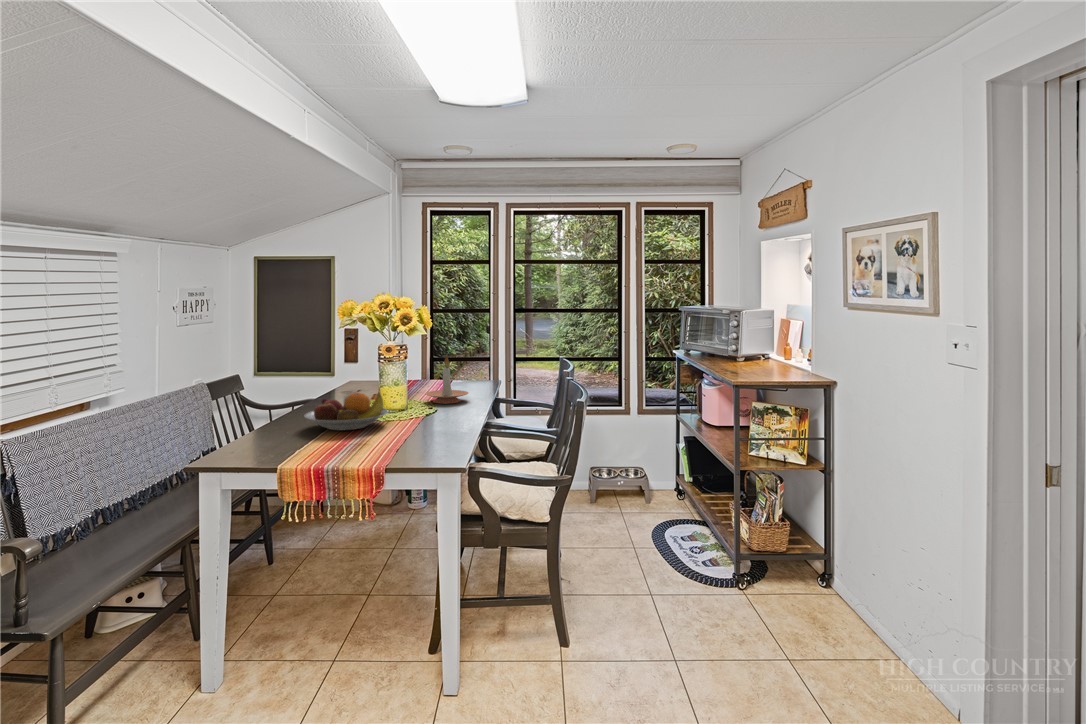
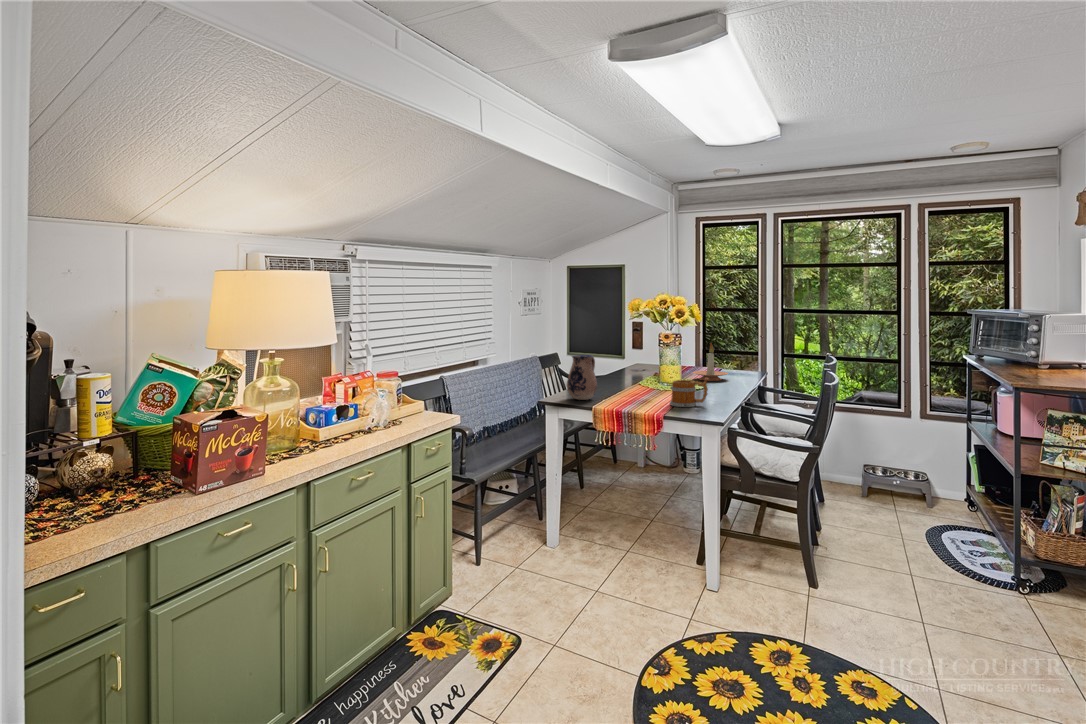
ceramic pitcher: none [234,383,285,454] -> present [567,355,597,400]
fruit bowl: present [304,393,388,431] -> none [607,366,664,392]
mug: none [396,408,450,453] -> present [670,378,708,407]

